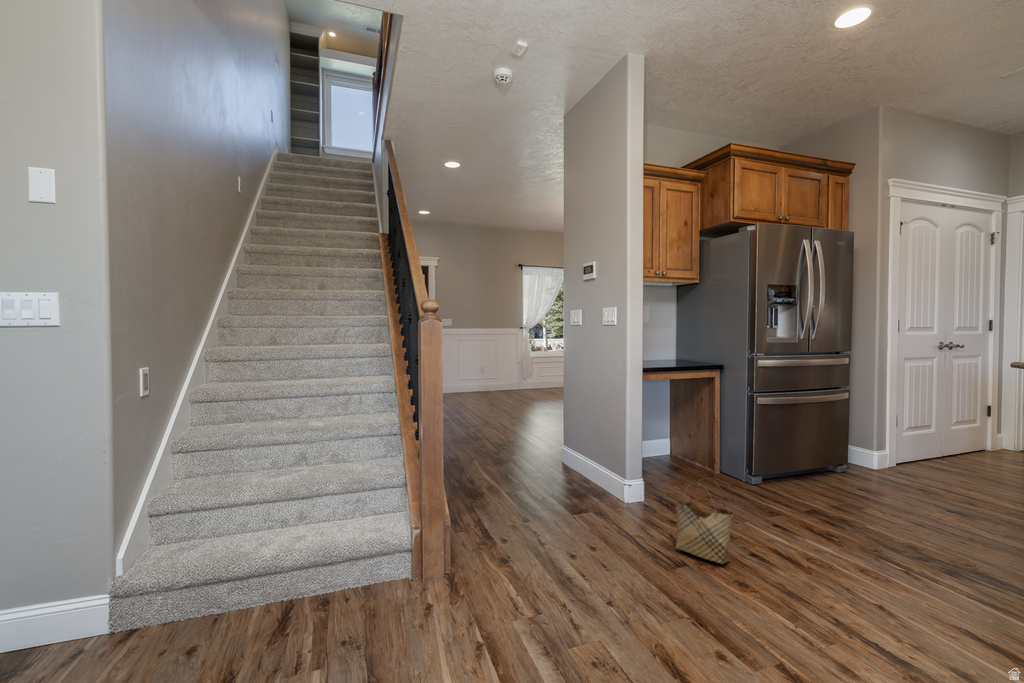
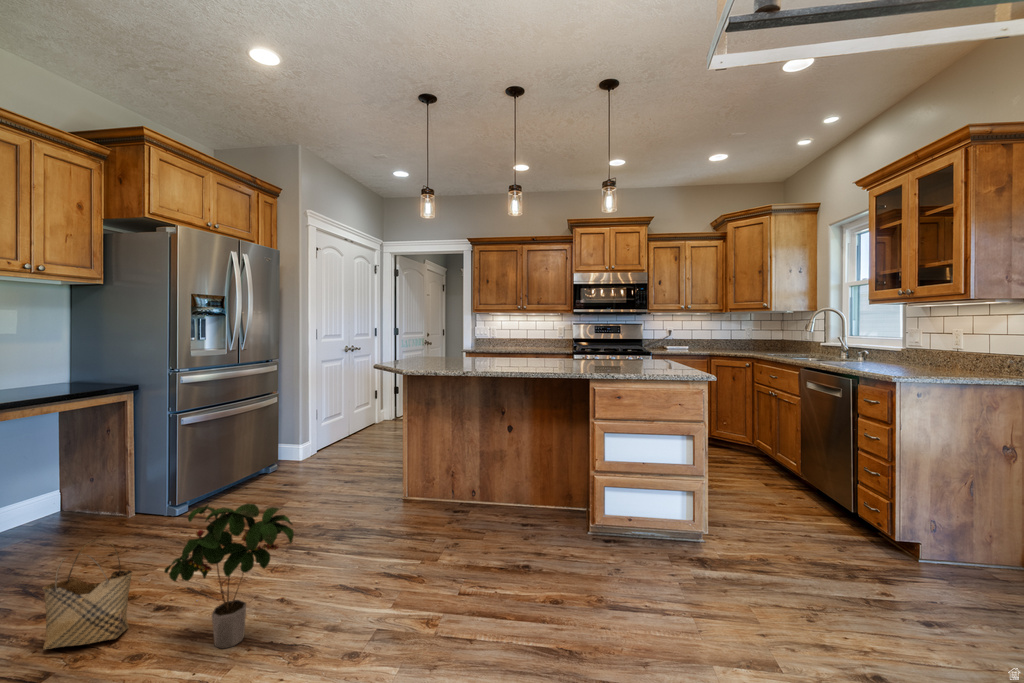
potted plant: none [762,472,908,625] -> present [164,503,294,649]

